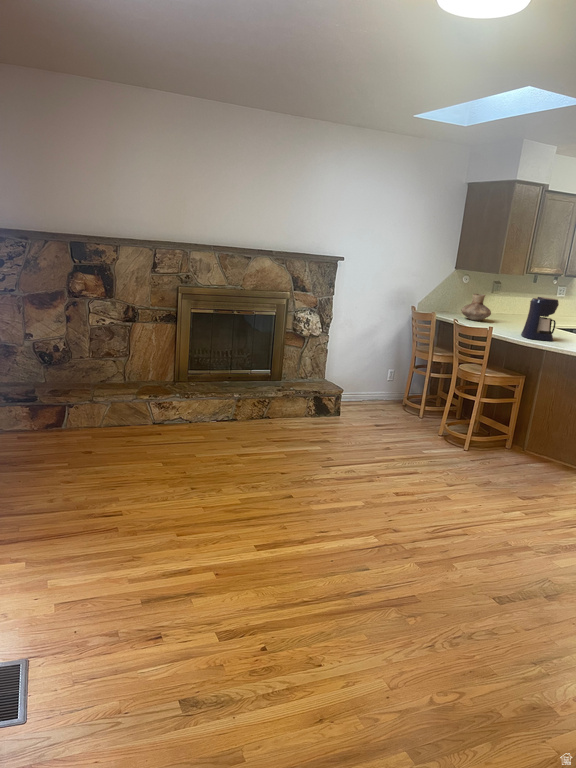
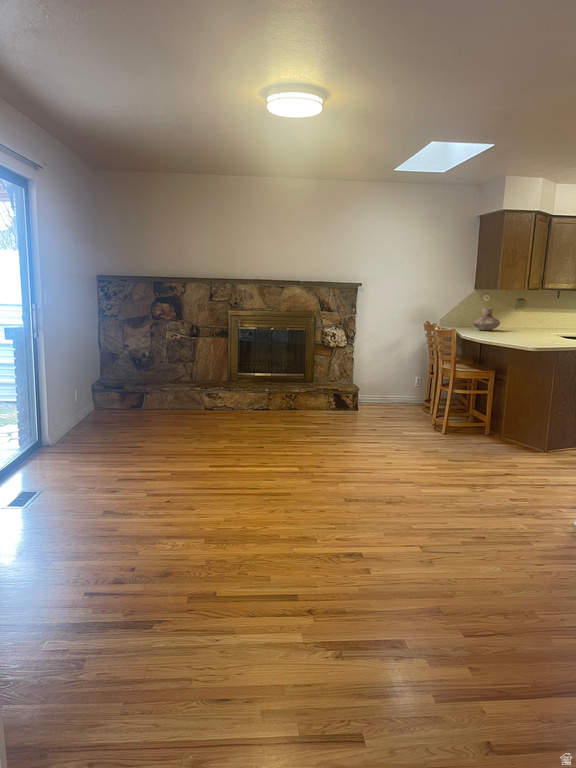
coffee maker: present [521,297,559,341] -> none [506,302,536,340]

